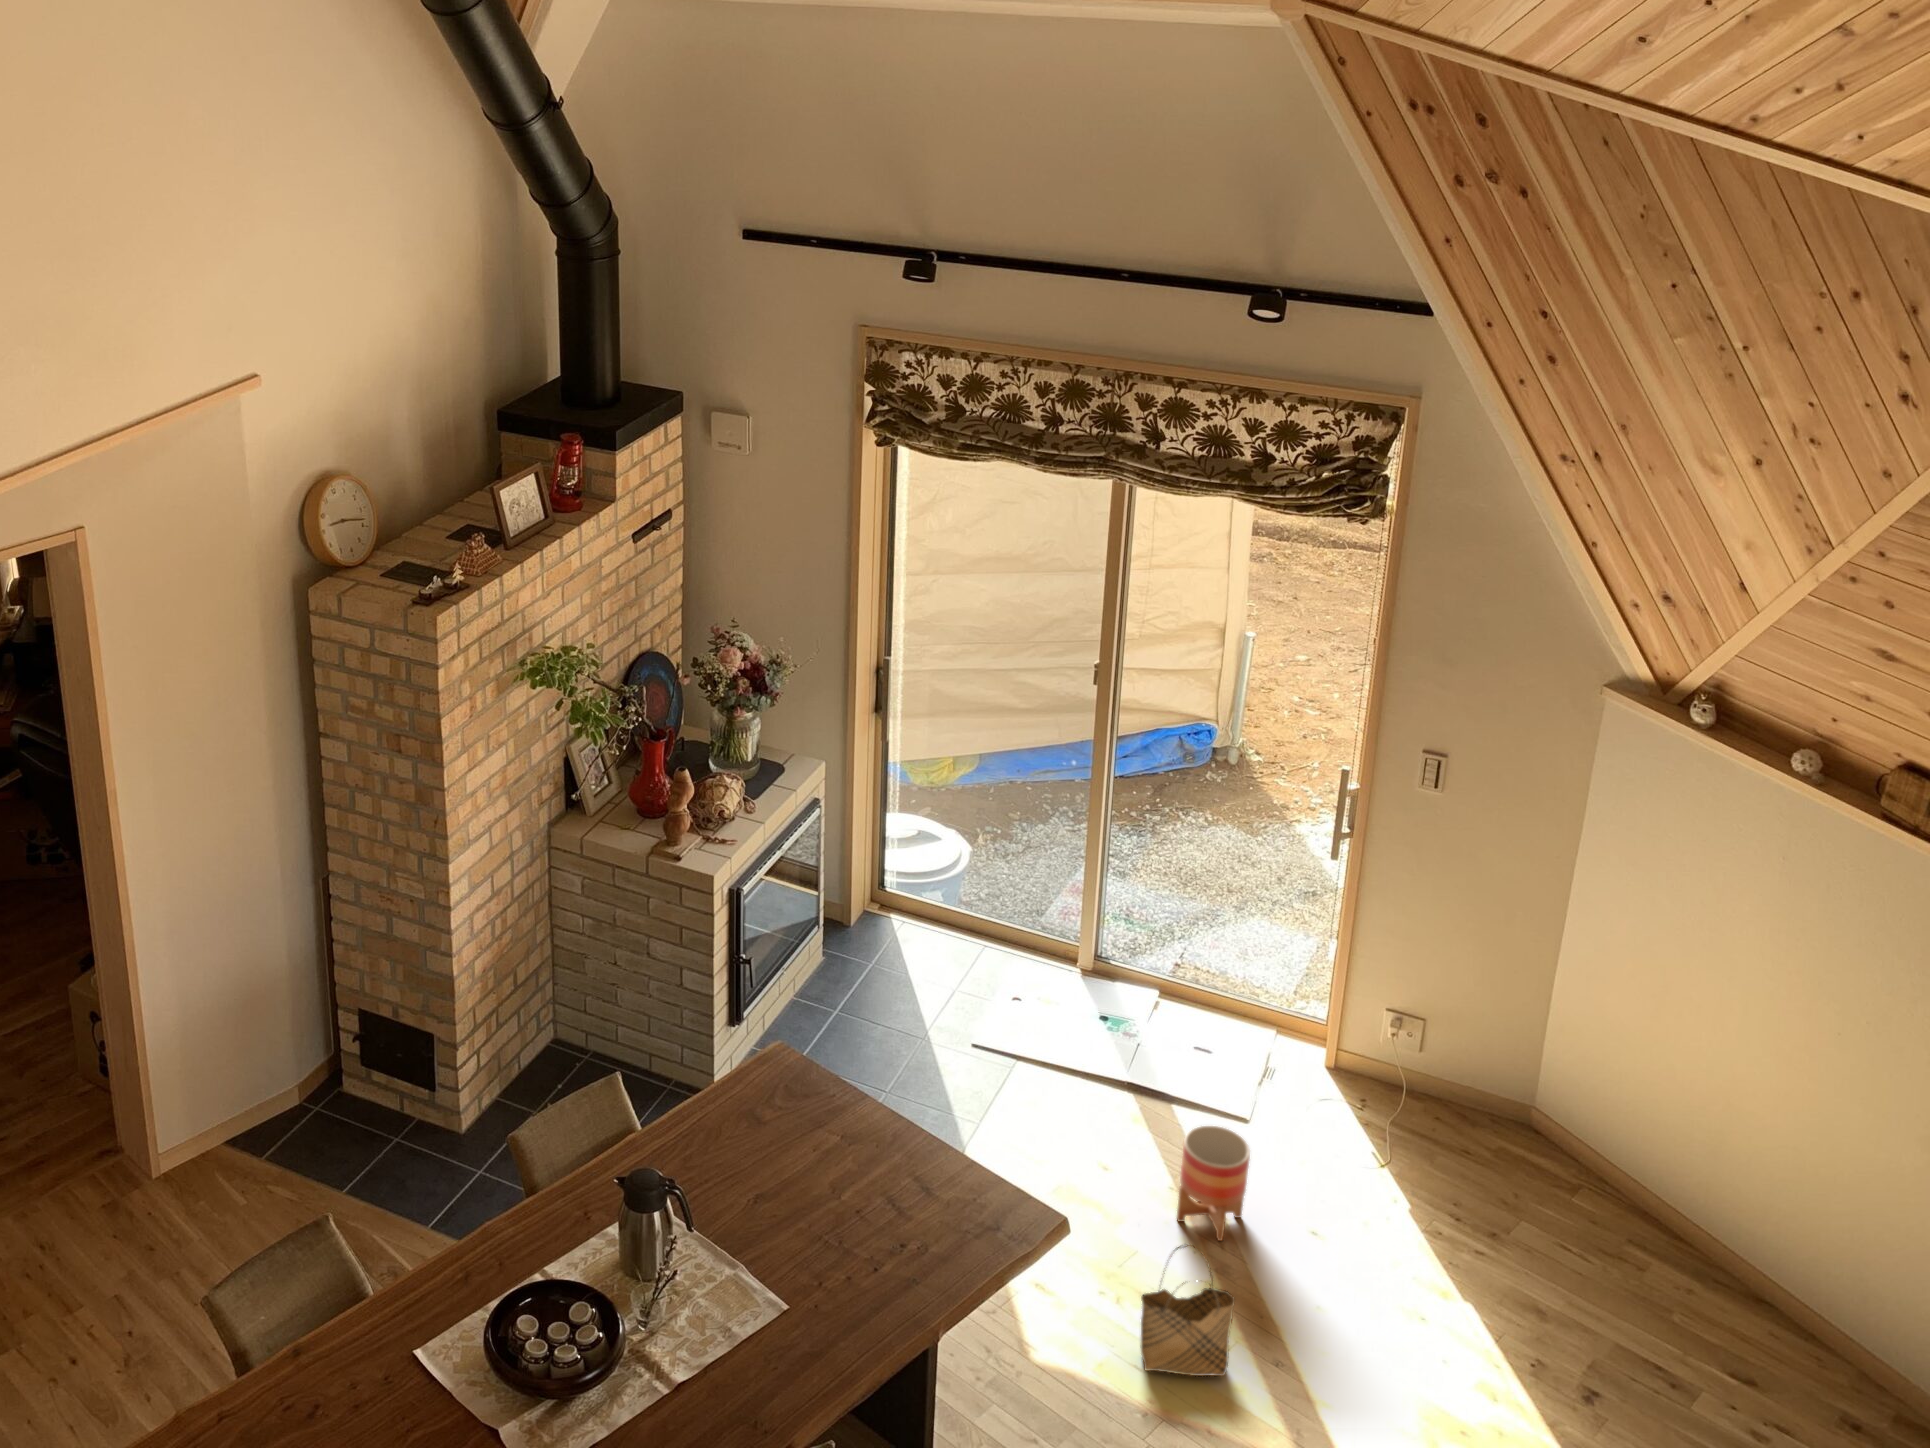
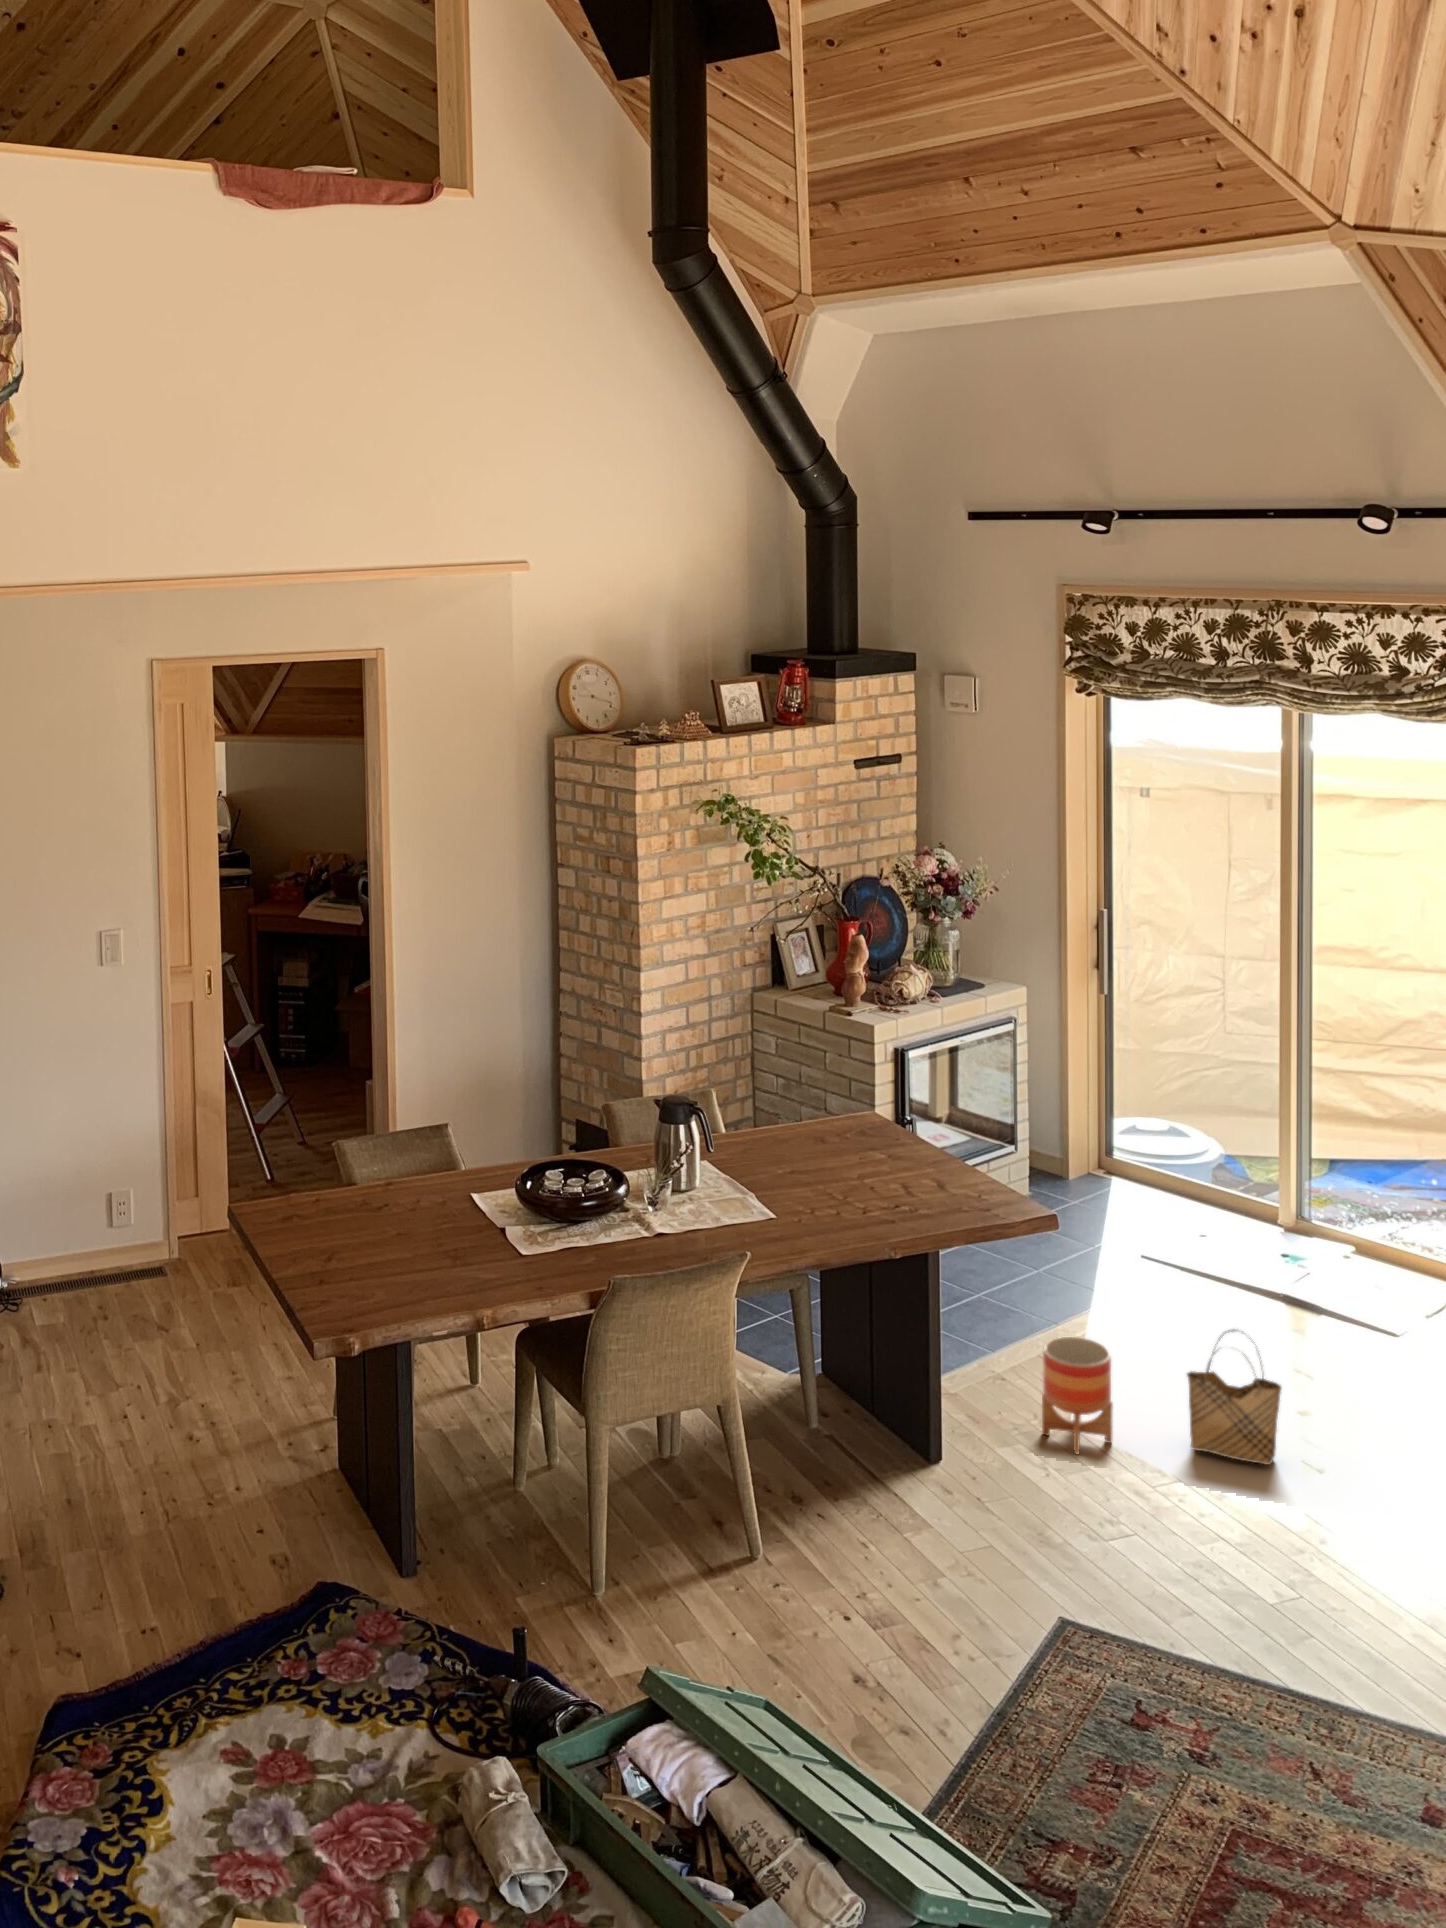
planter: present [1177,1126,1250,1241] -> present [1042,1337,1113,1454]

